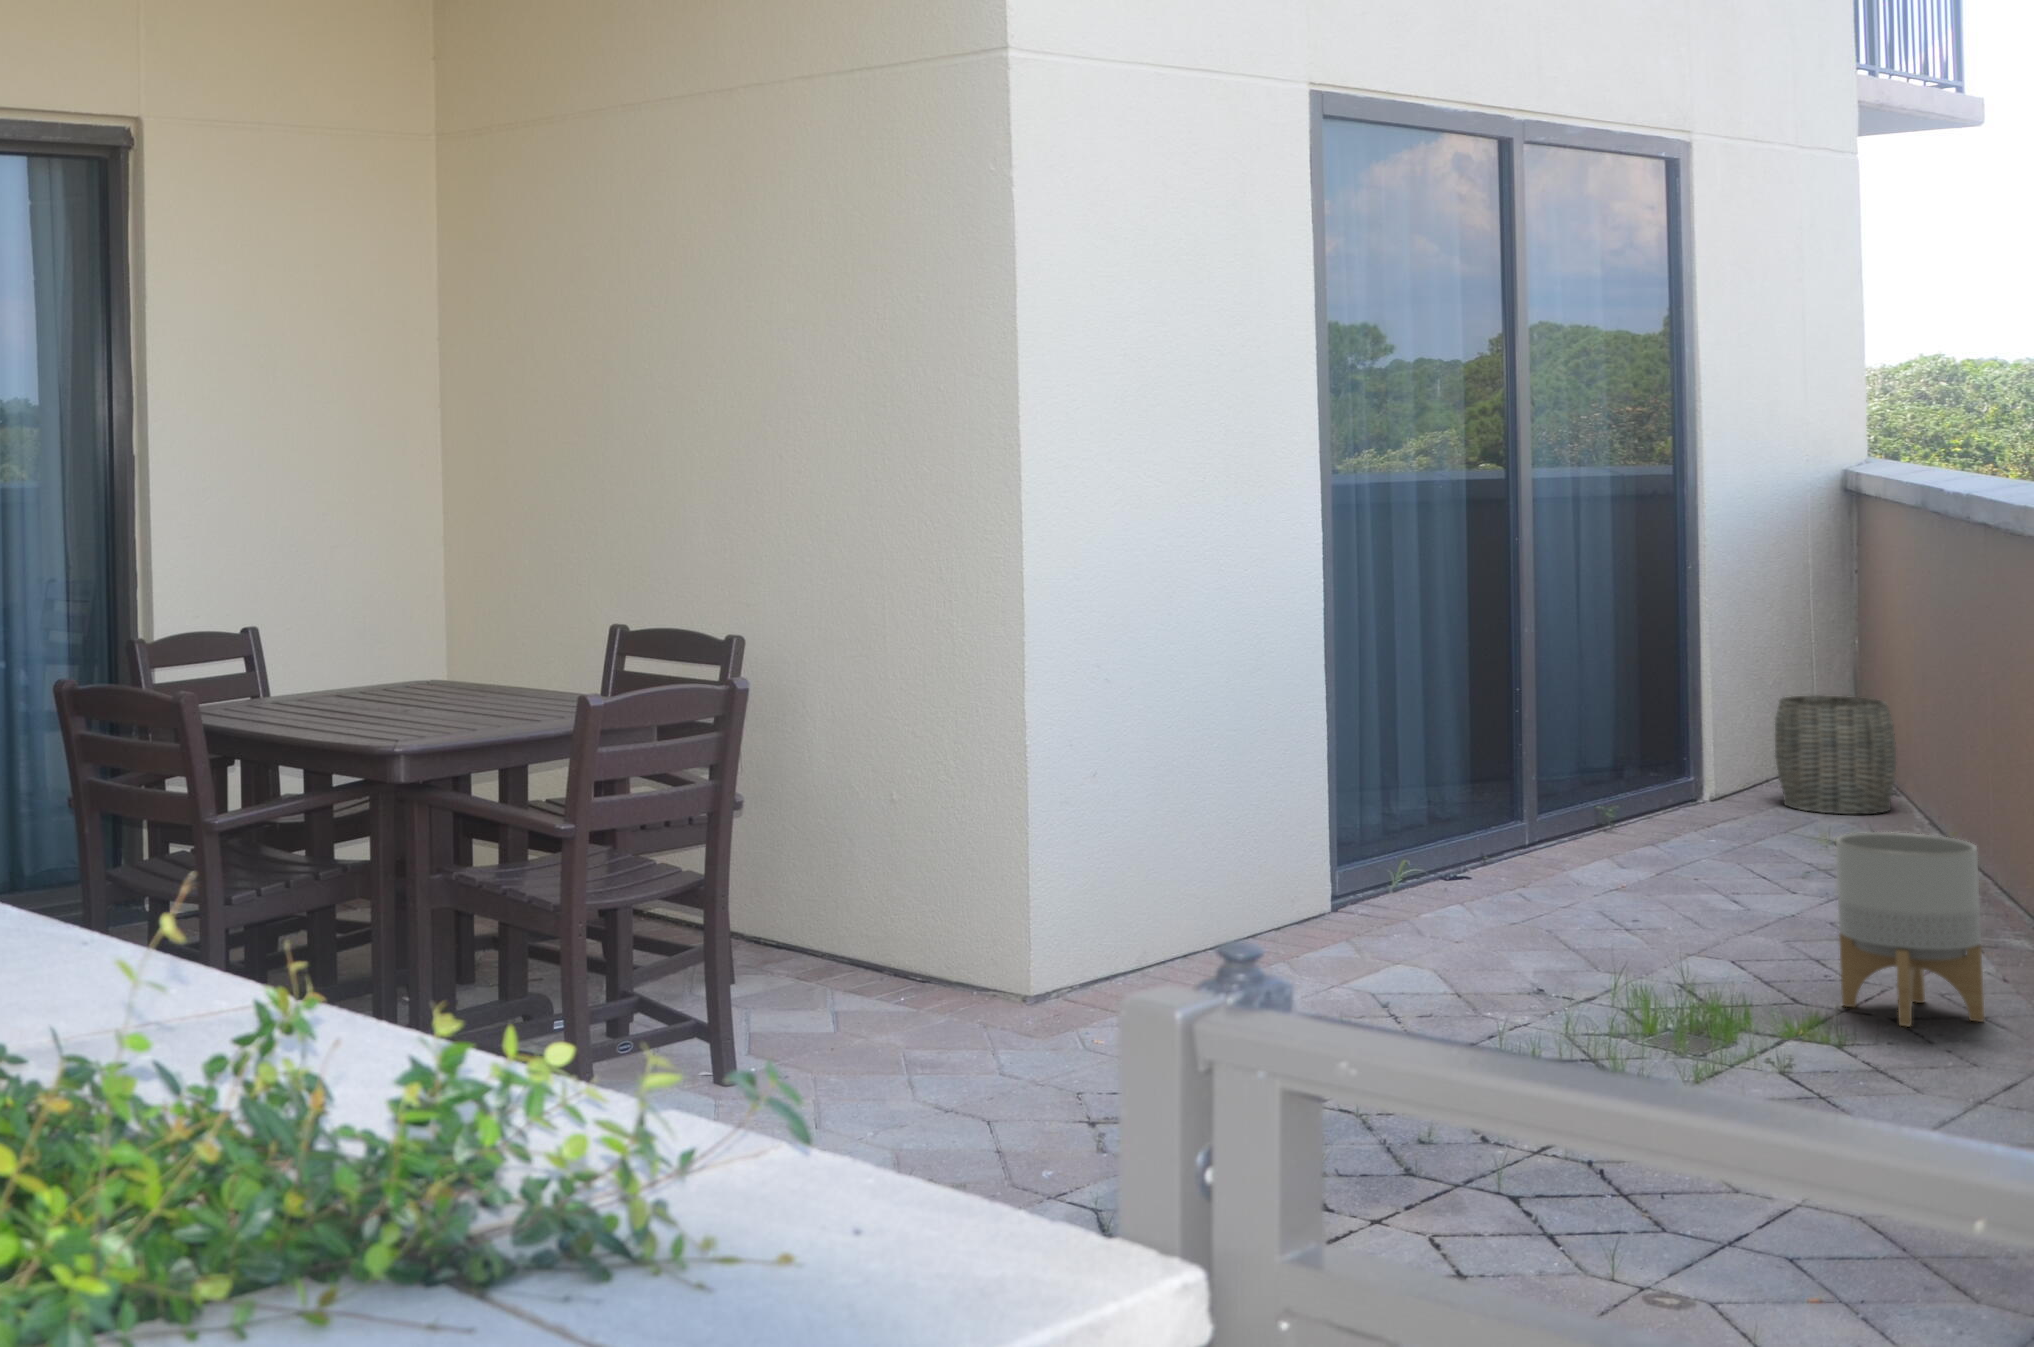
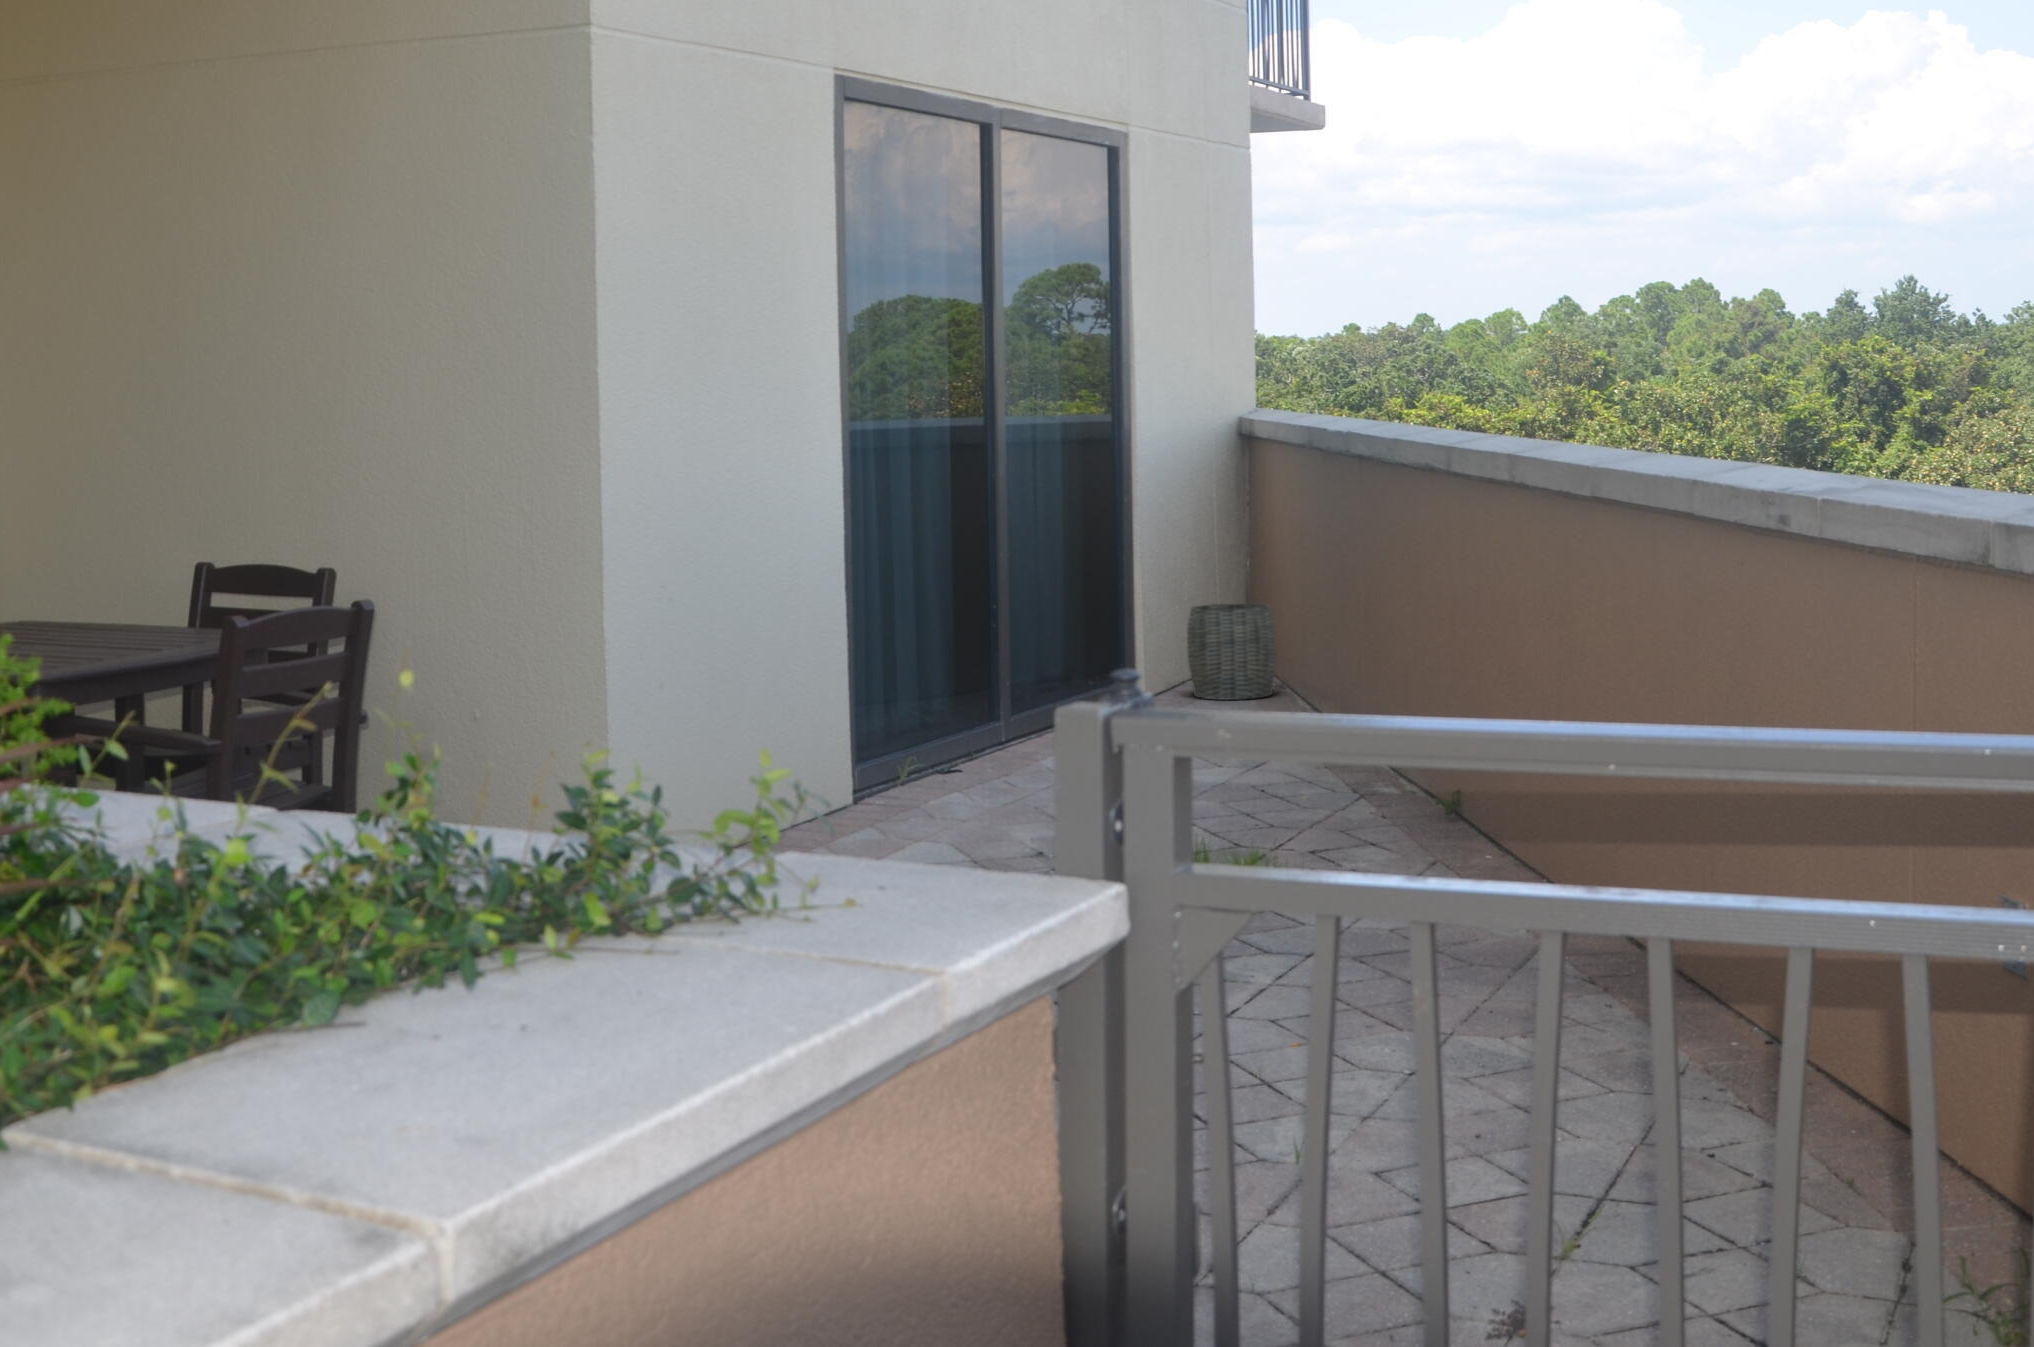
planter: present [1836,832,1985,1026] -> none [1251,683,1352,829]

